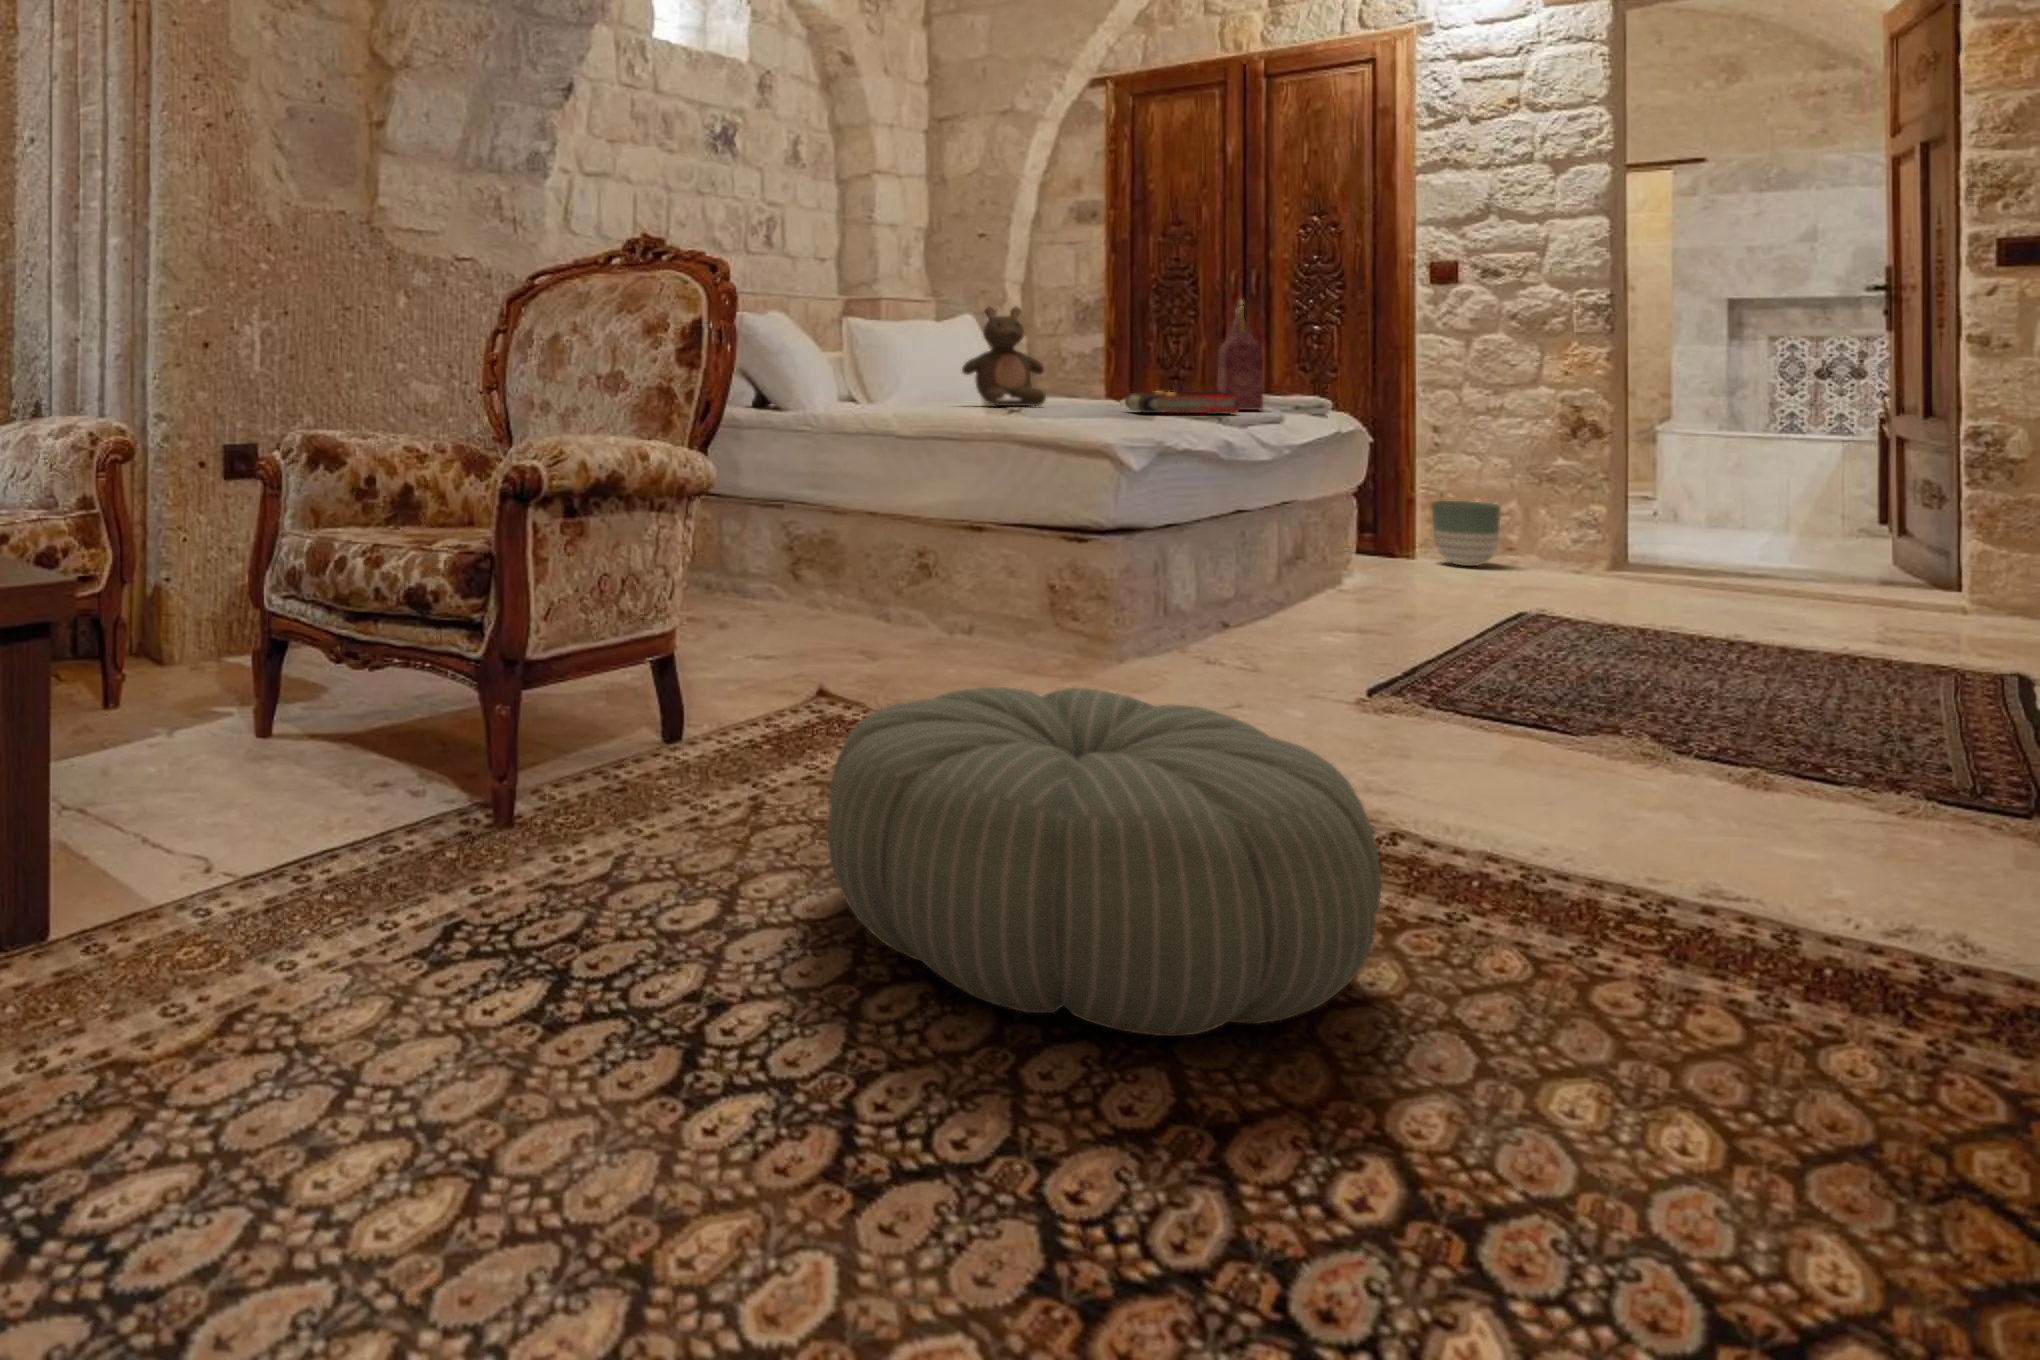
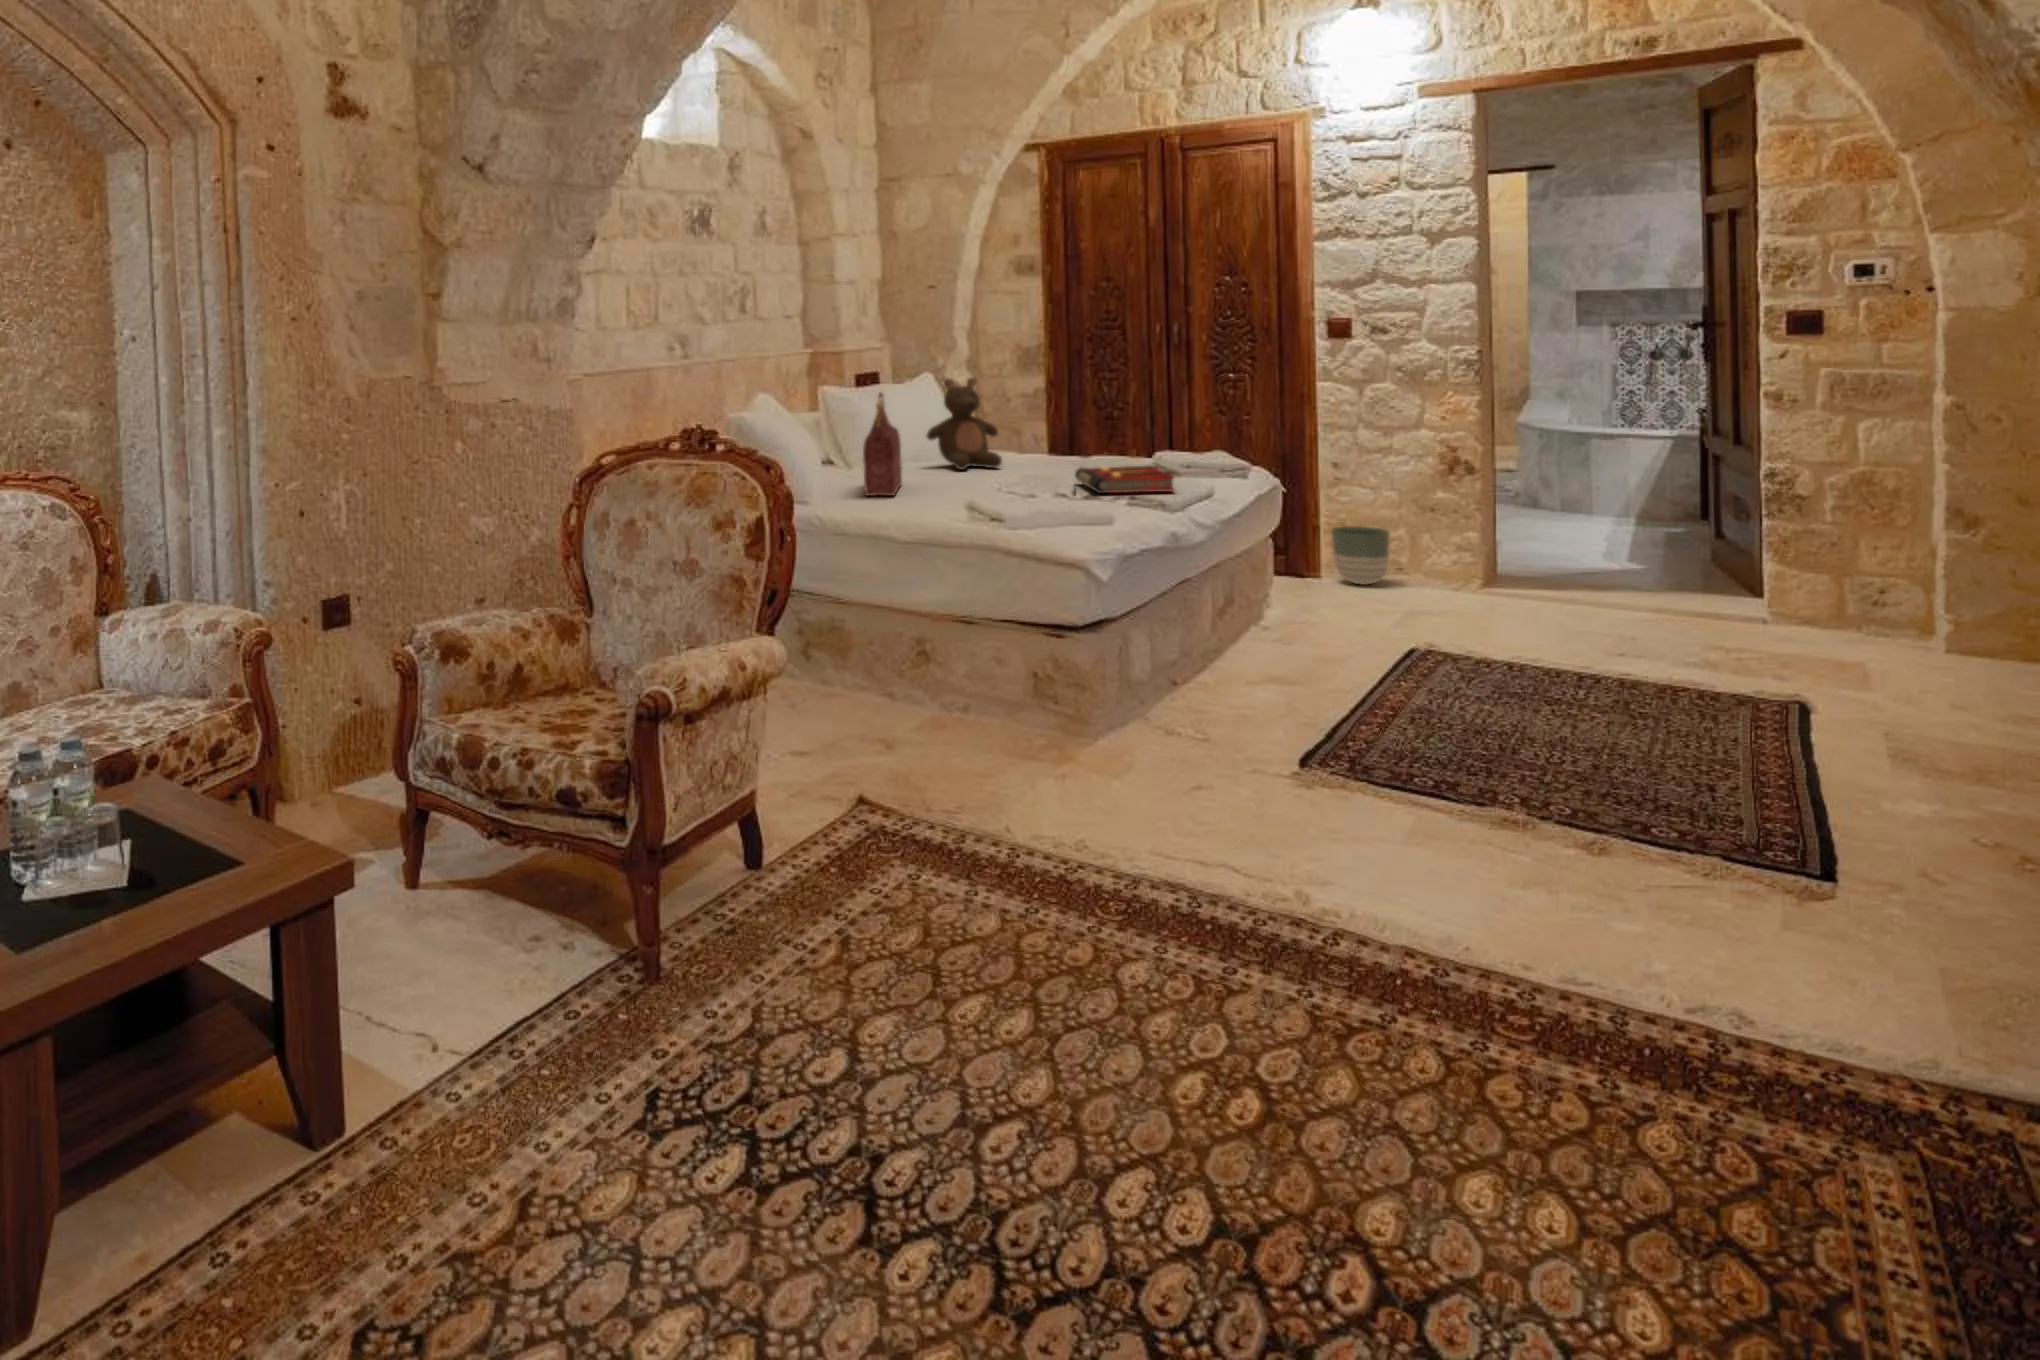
handbag: present [1218,298,1263,410] -> present [863,393,902,496]
pouf: present [827,687,1381,1036] -> none [917,850,1343,1163]

